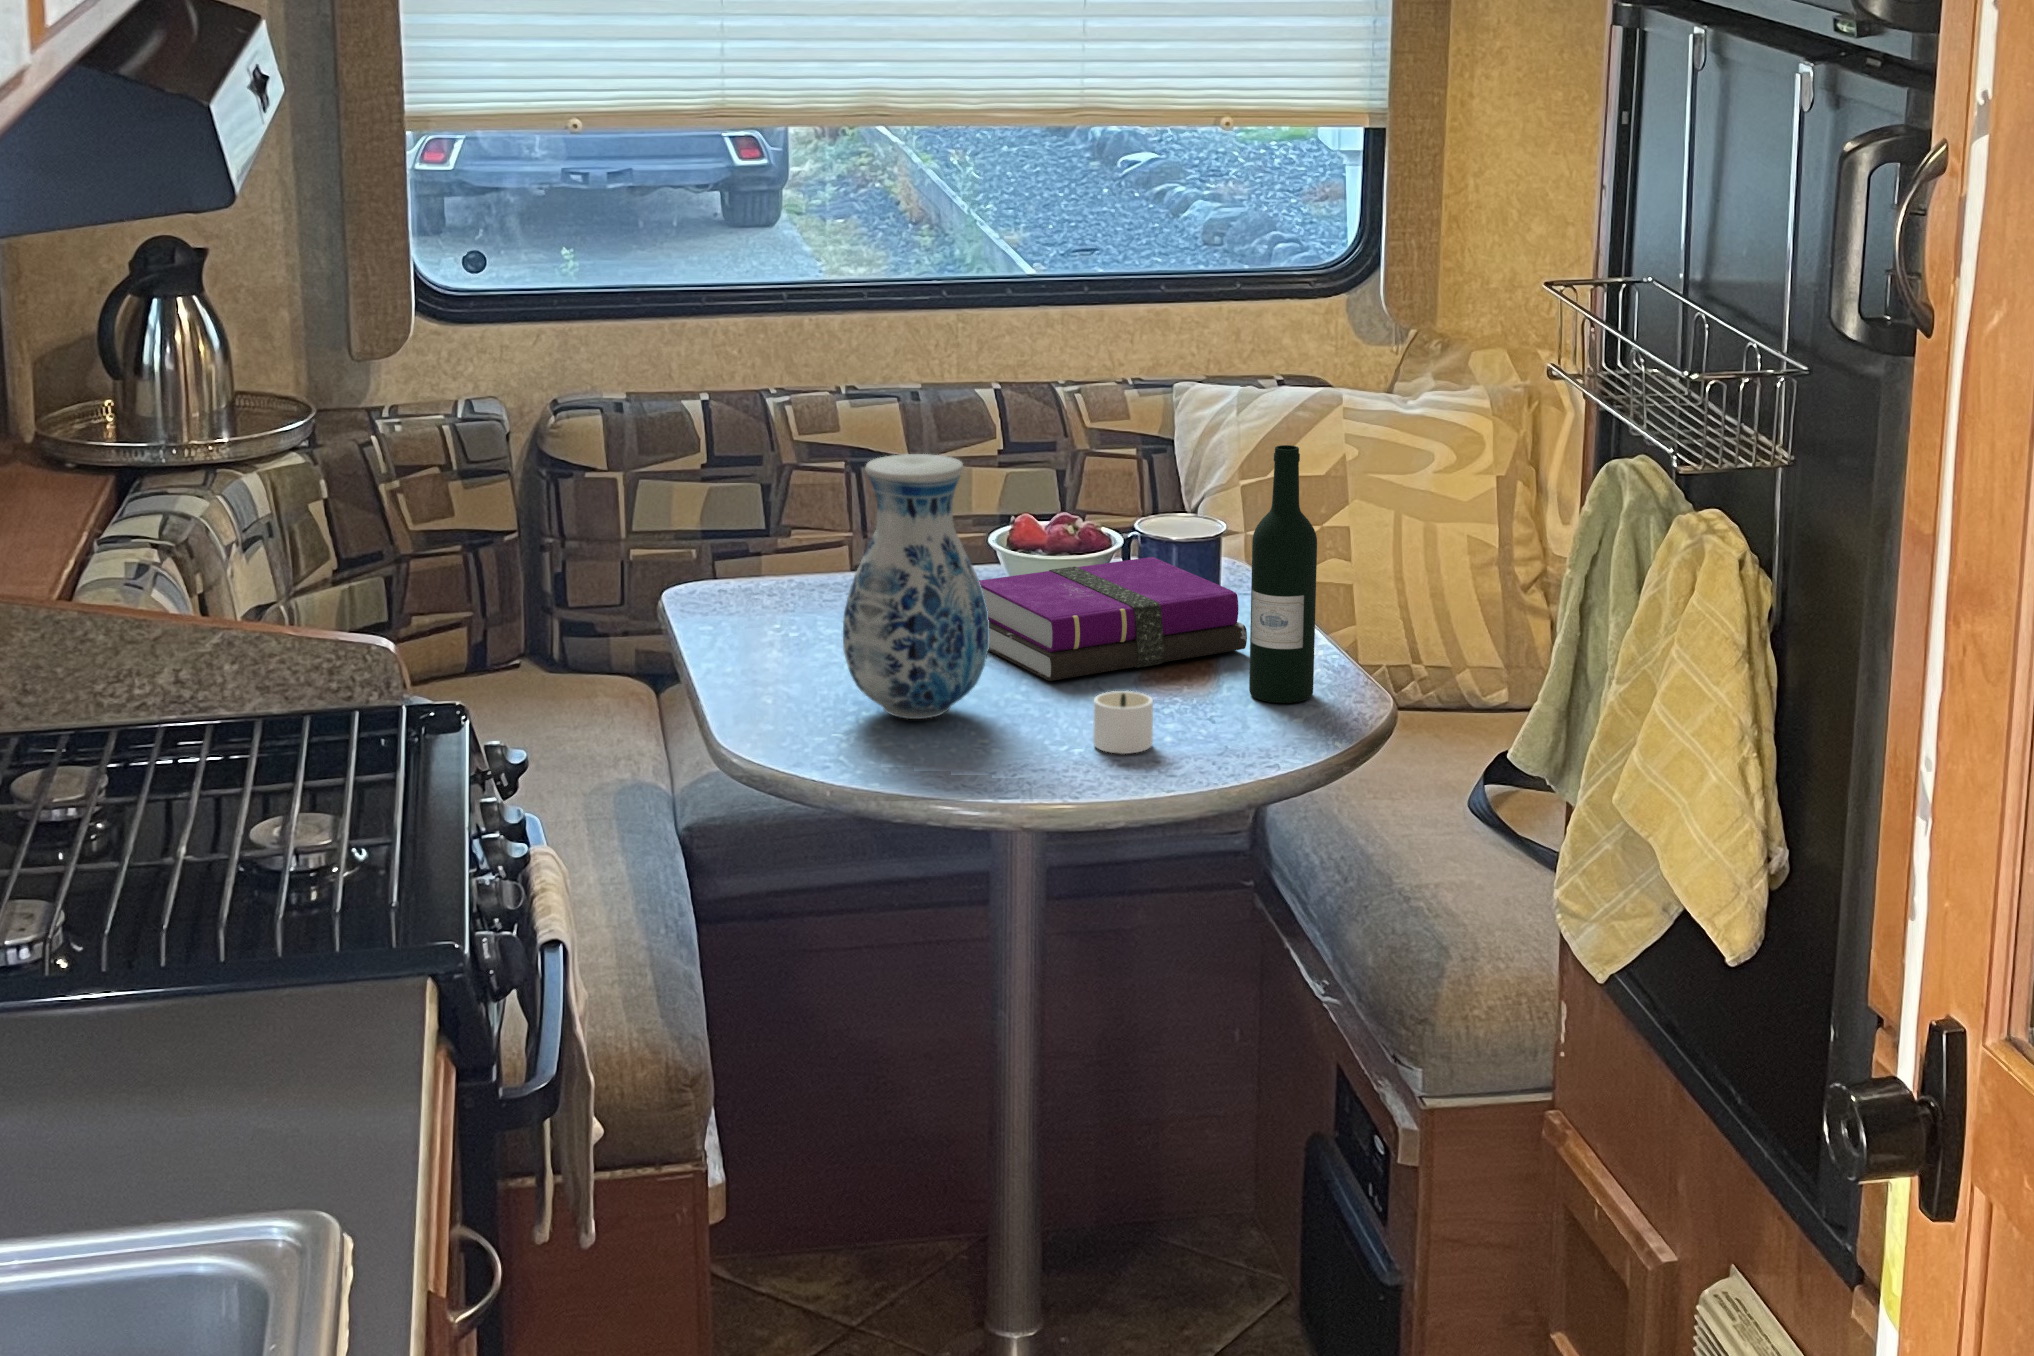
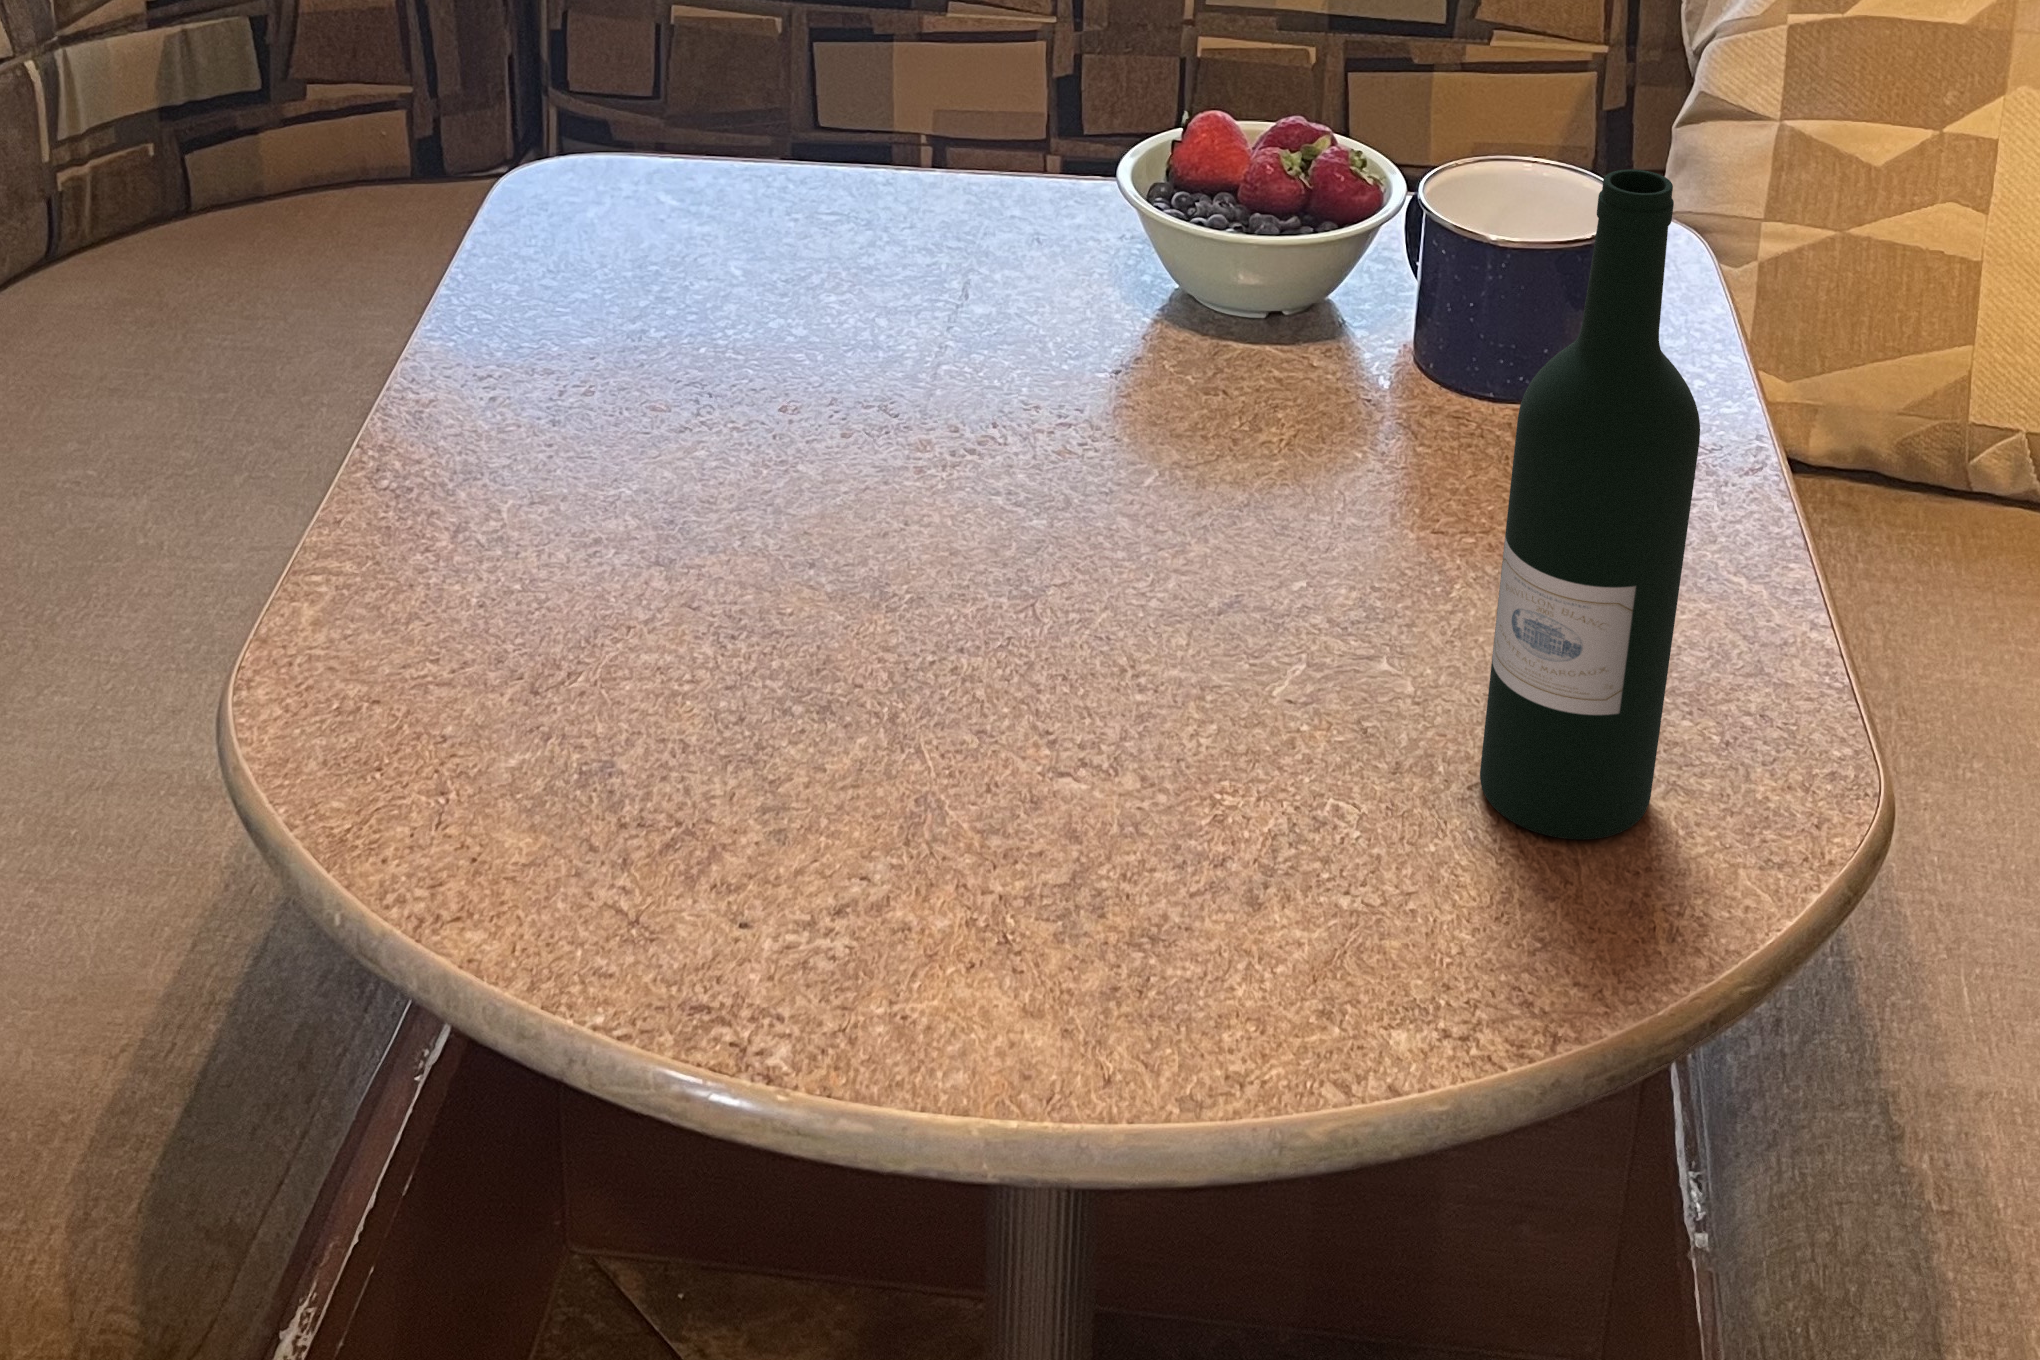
vase: present [843,454,989,719] -> none [412,81,787,748]
notebook: present [979,557,1247,681] -> none [925,285,1554,636]
candle: present [1093,691,1153,754] -> none [946,808,1186,1012]

